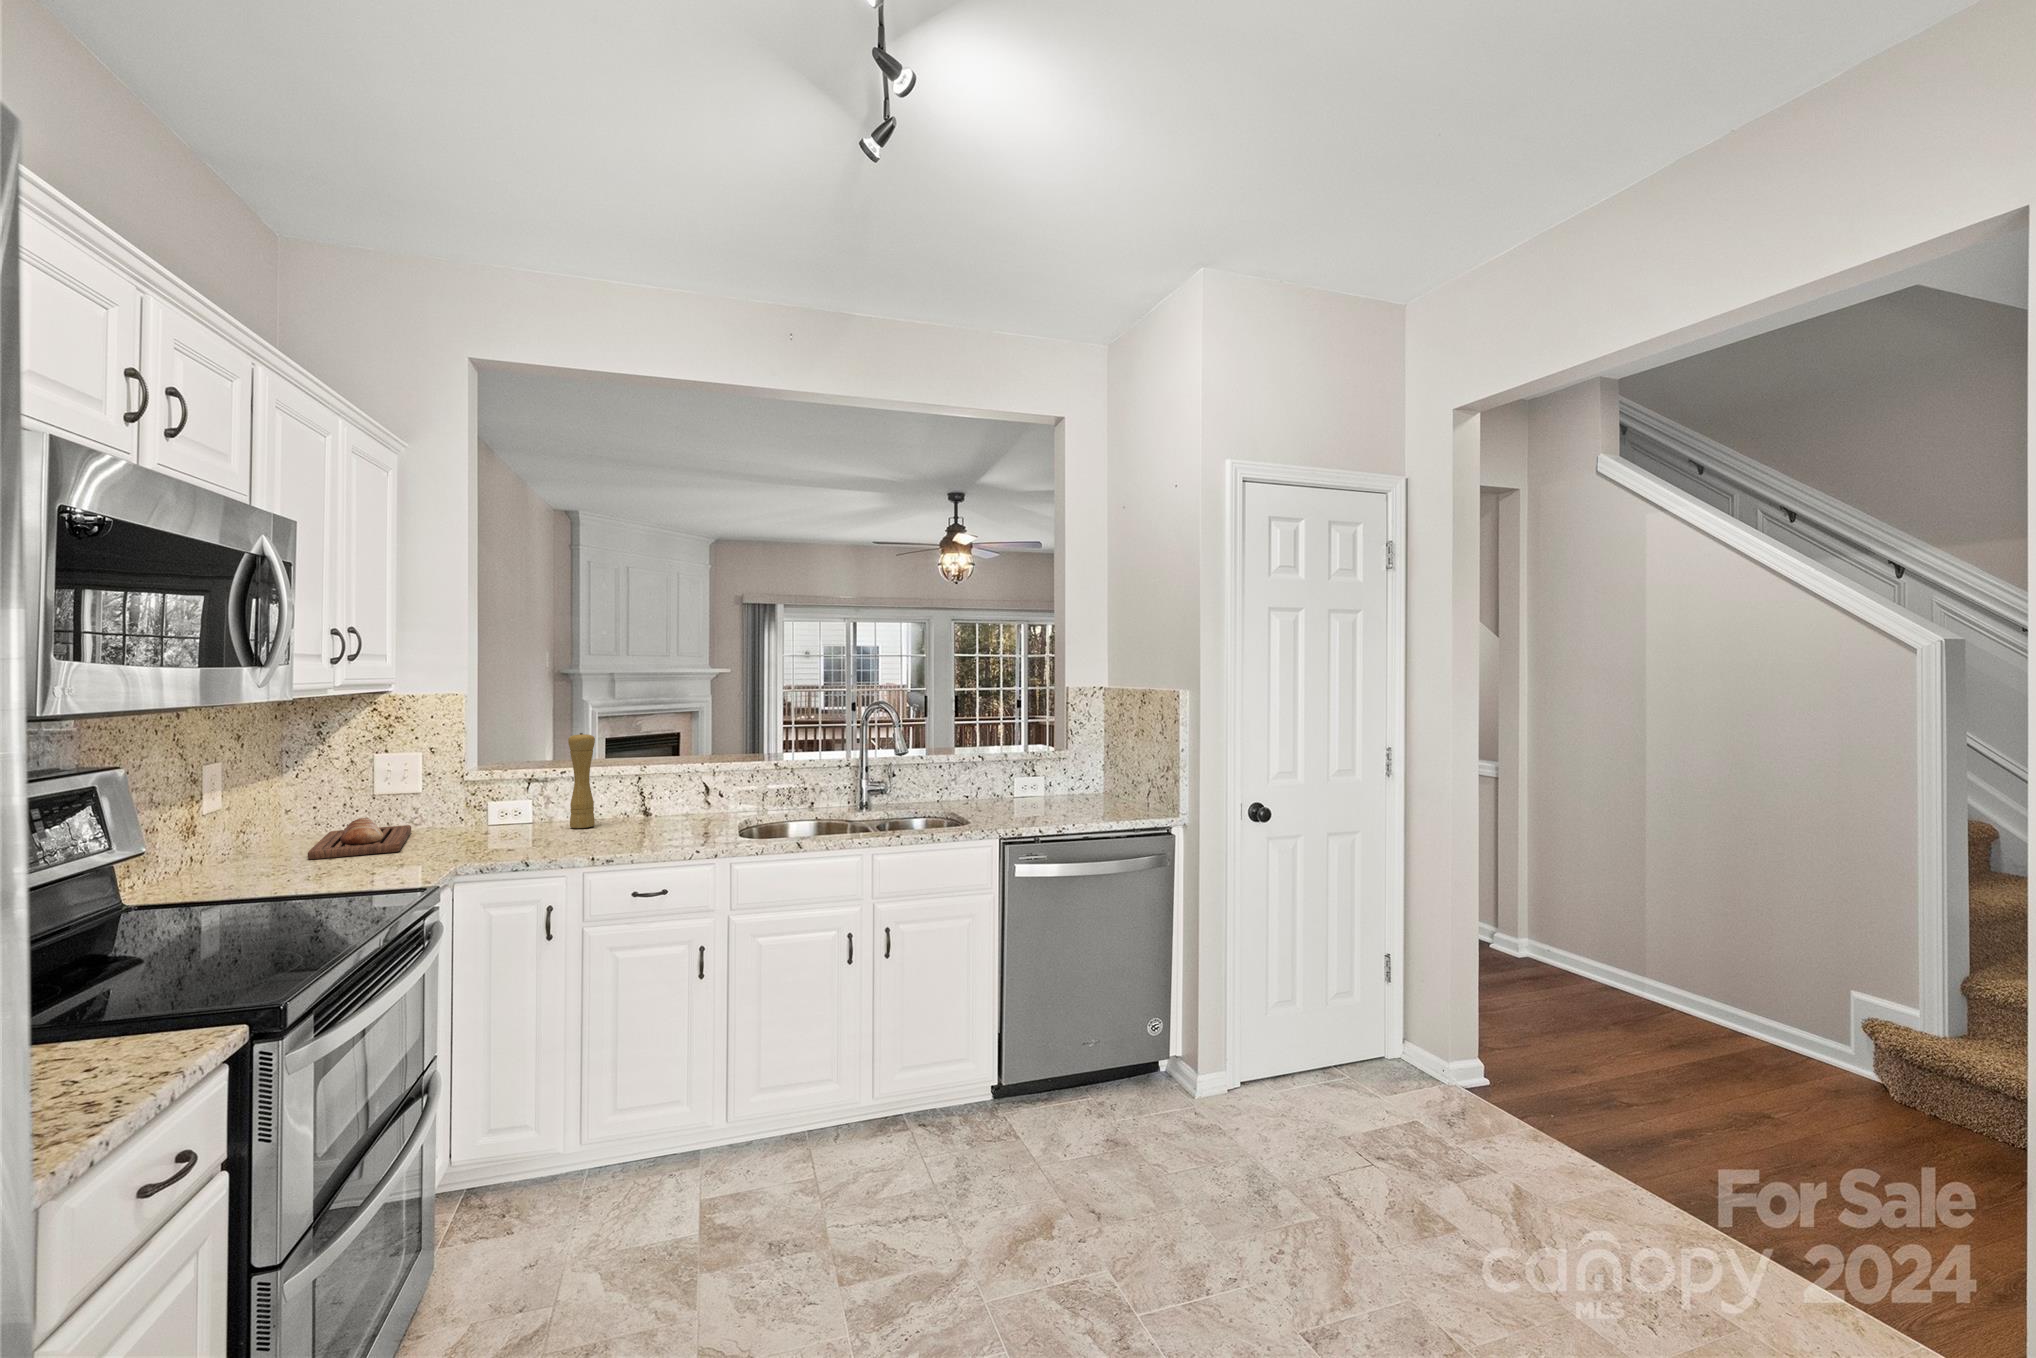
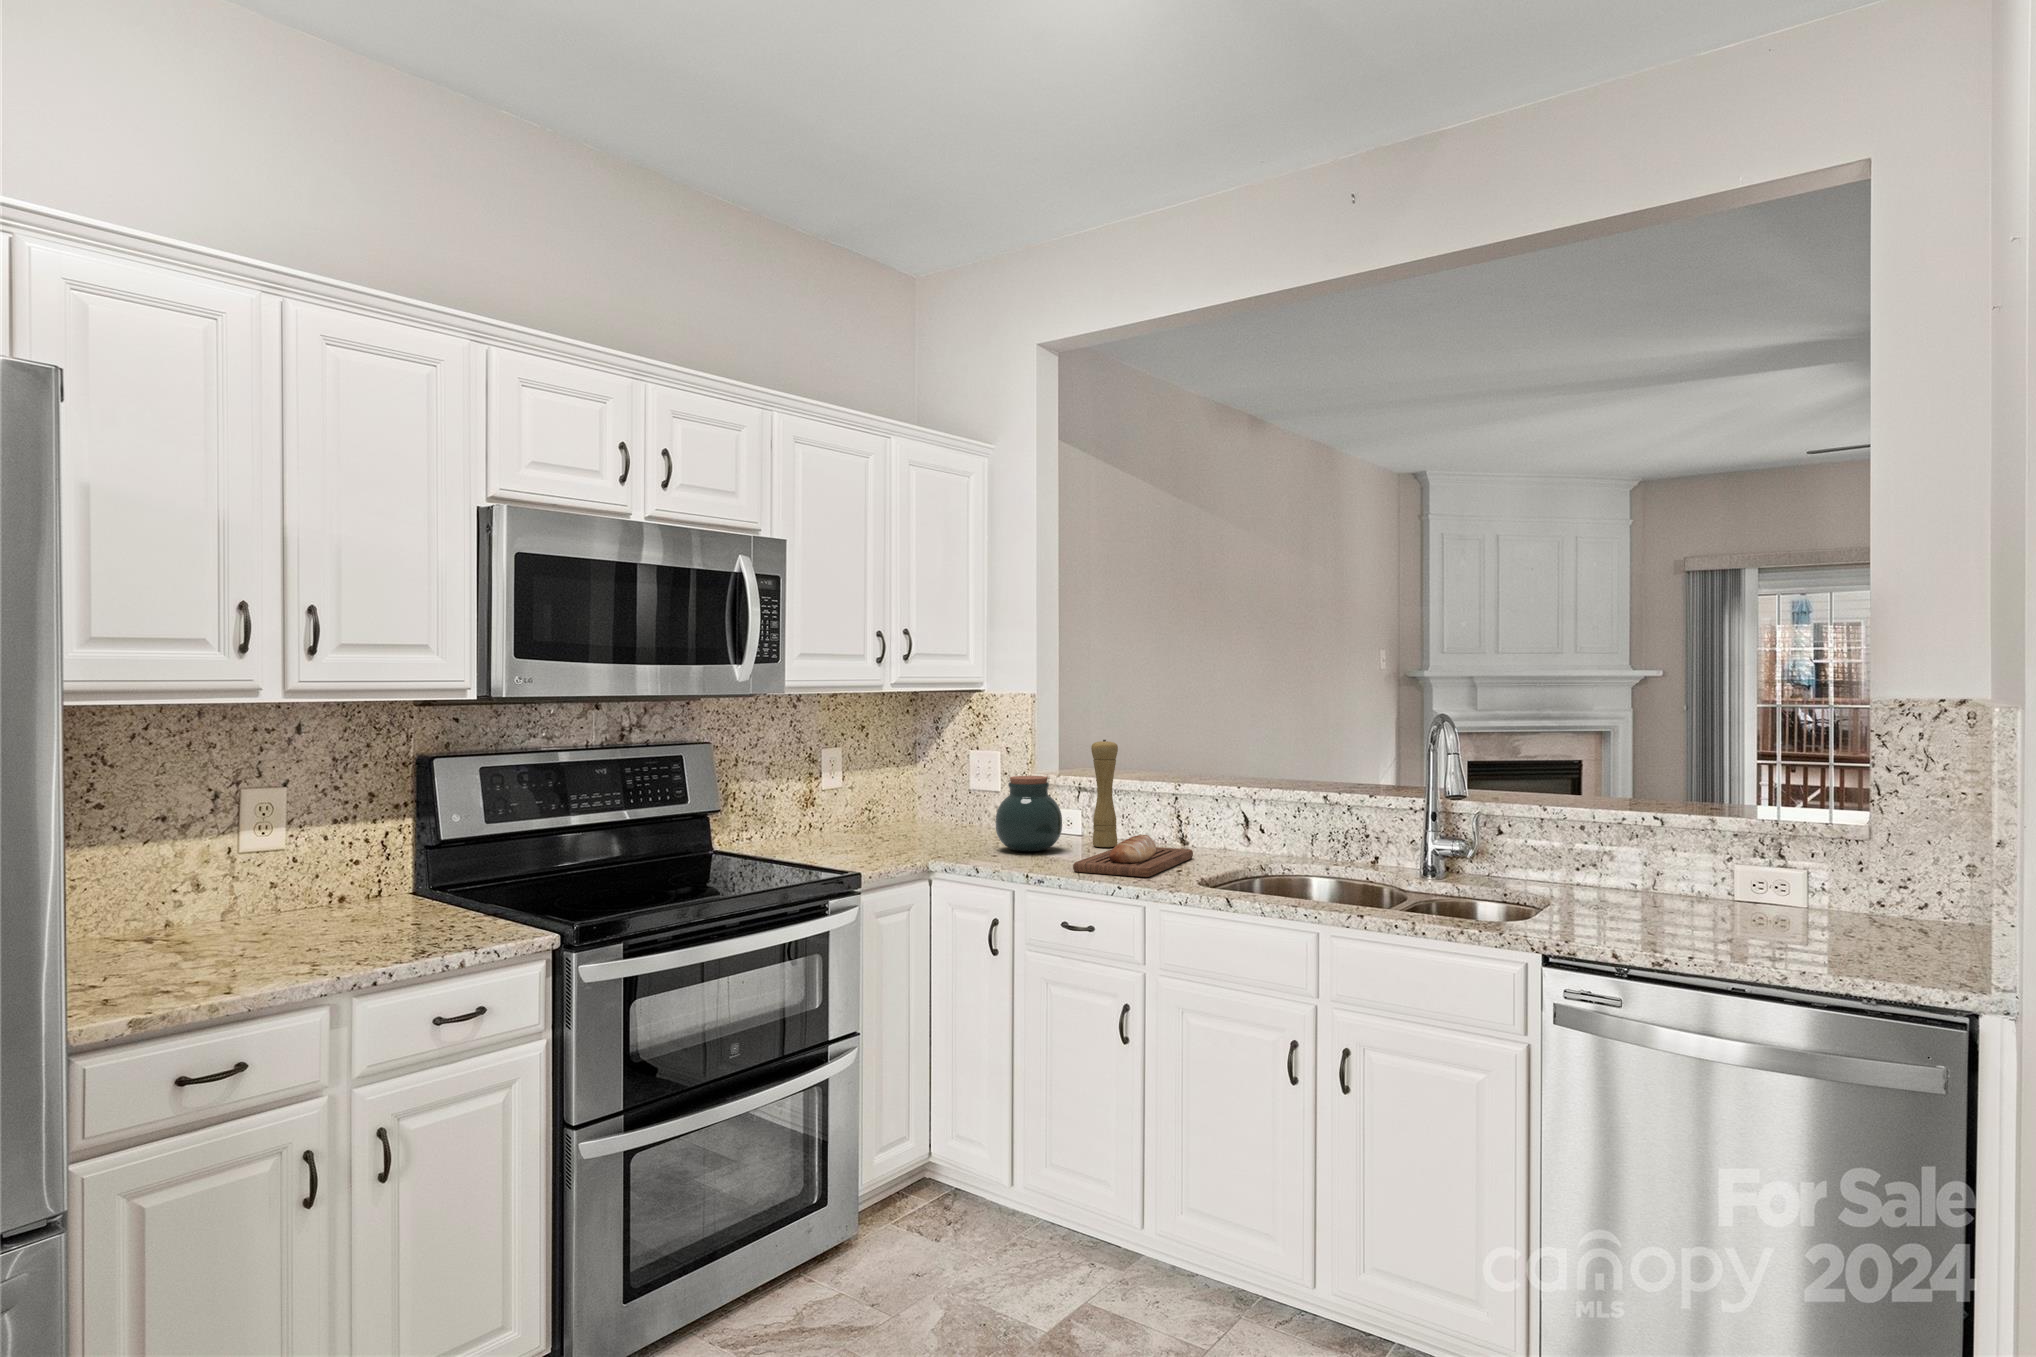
jar: none [489,770,561,842] -> present [996,776,1062,851]
bread loaf: present [308,818,411,859] -> present [1073,835,1193,877]

